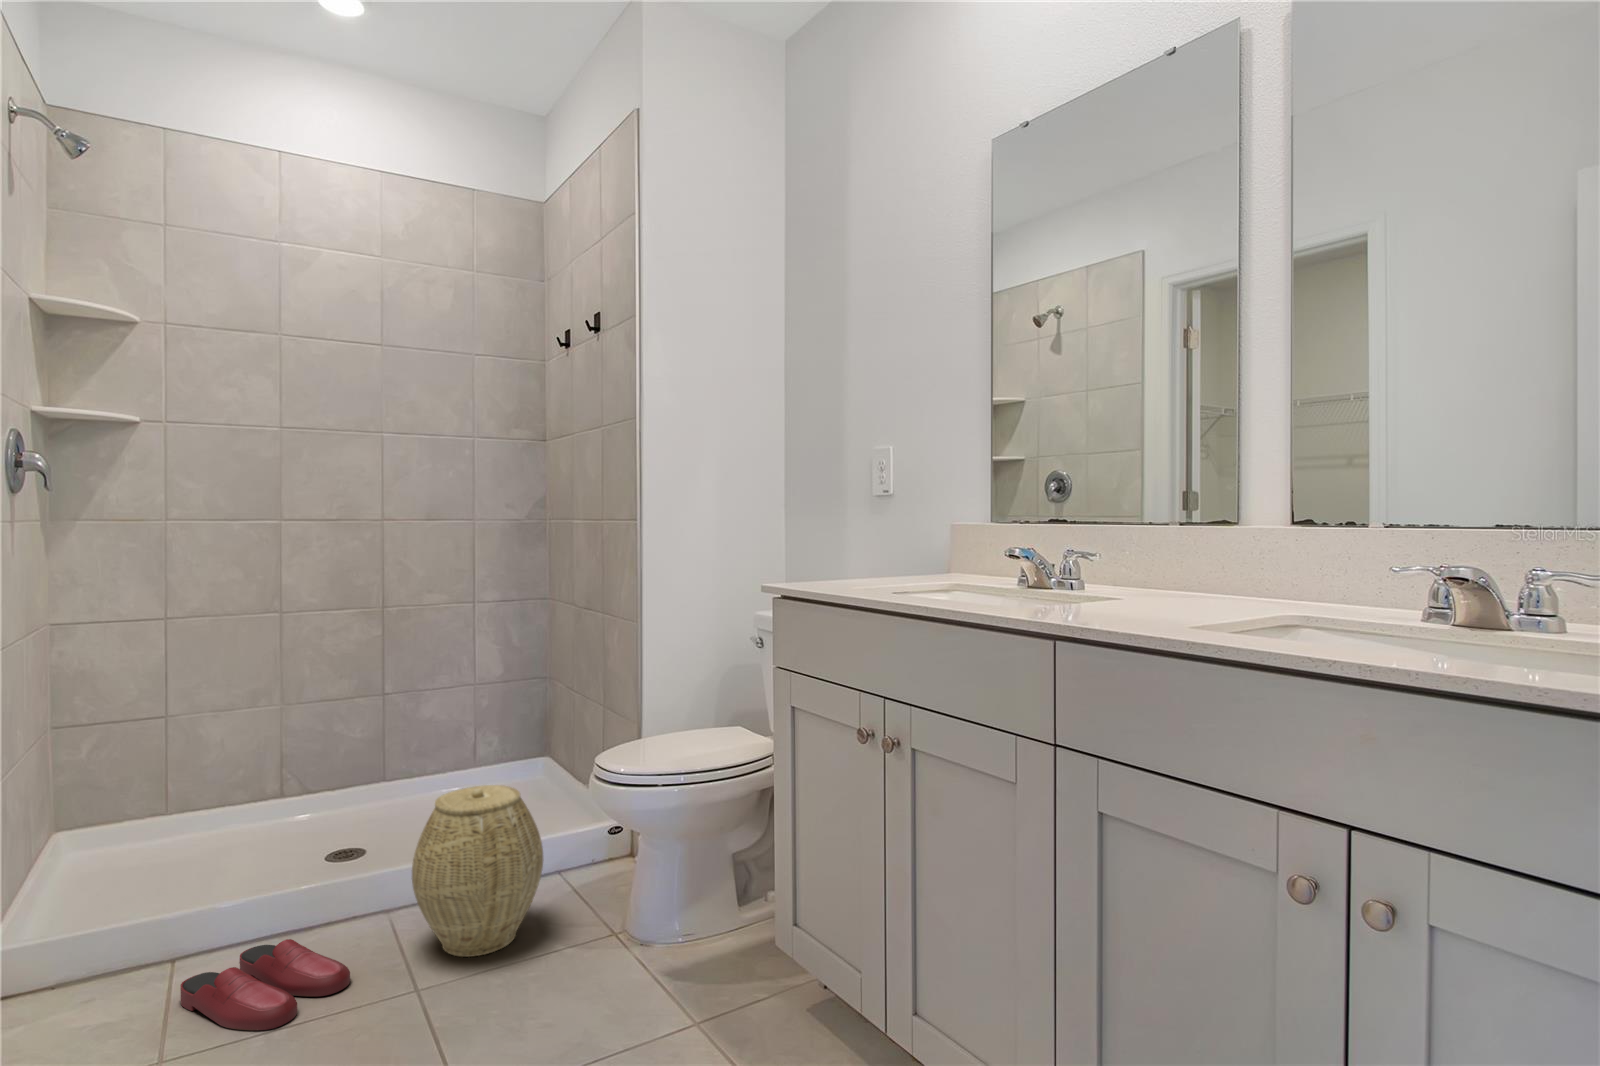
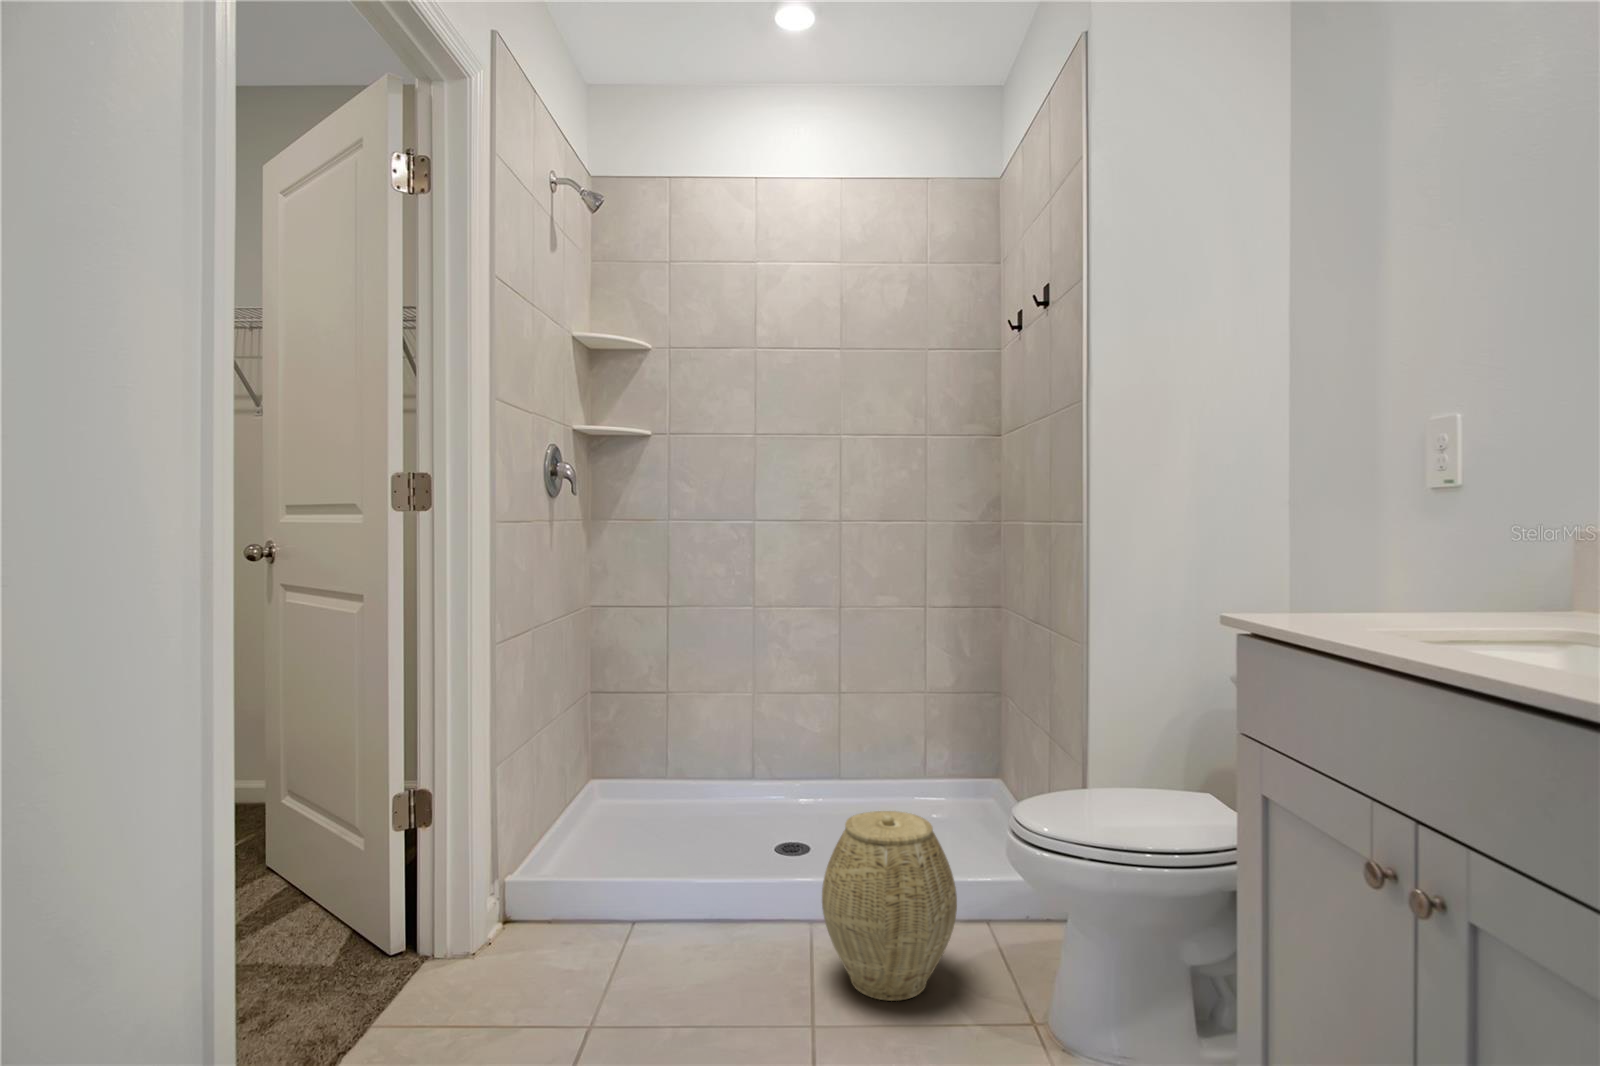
slippers: present [180,939,350,1030] -> none [628,926,760,1018]

